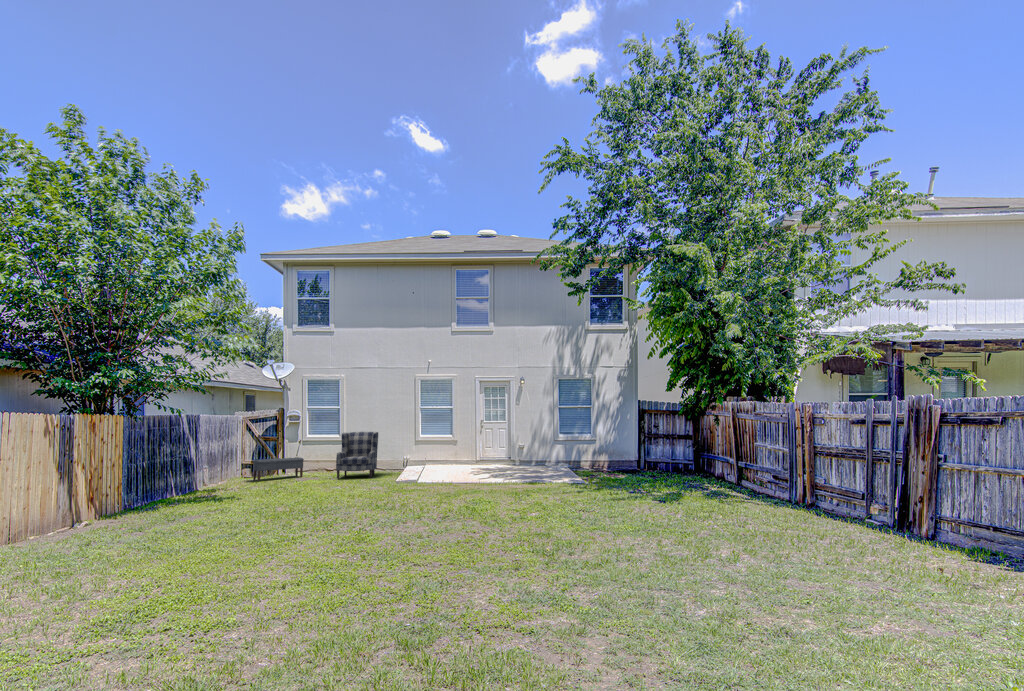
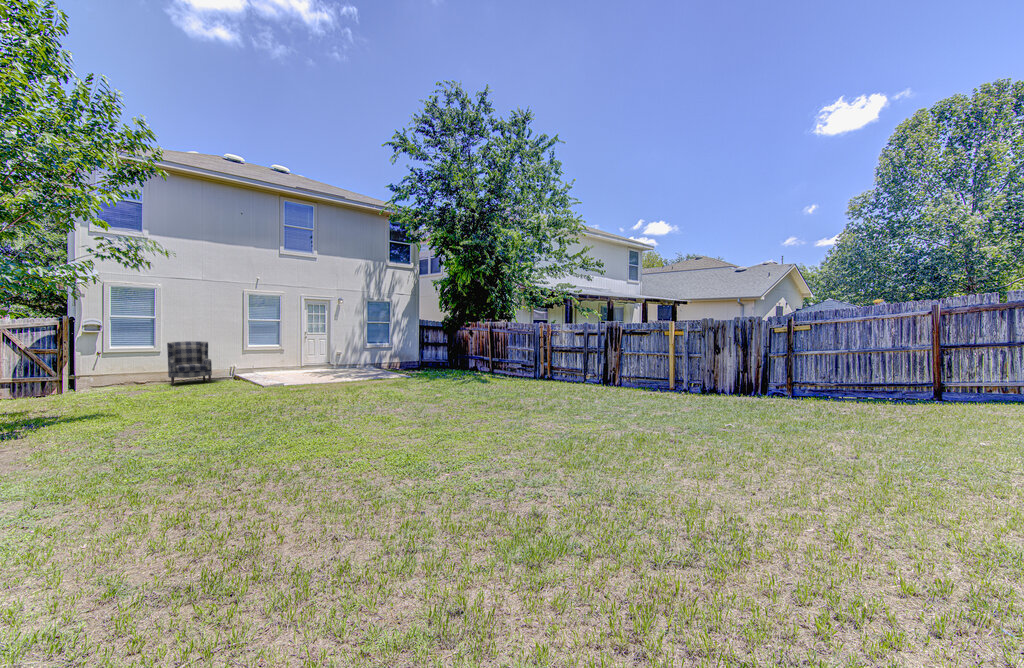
bench: present [253,457,304,481] -> none [50,368,117,394]

